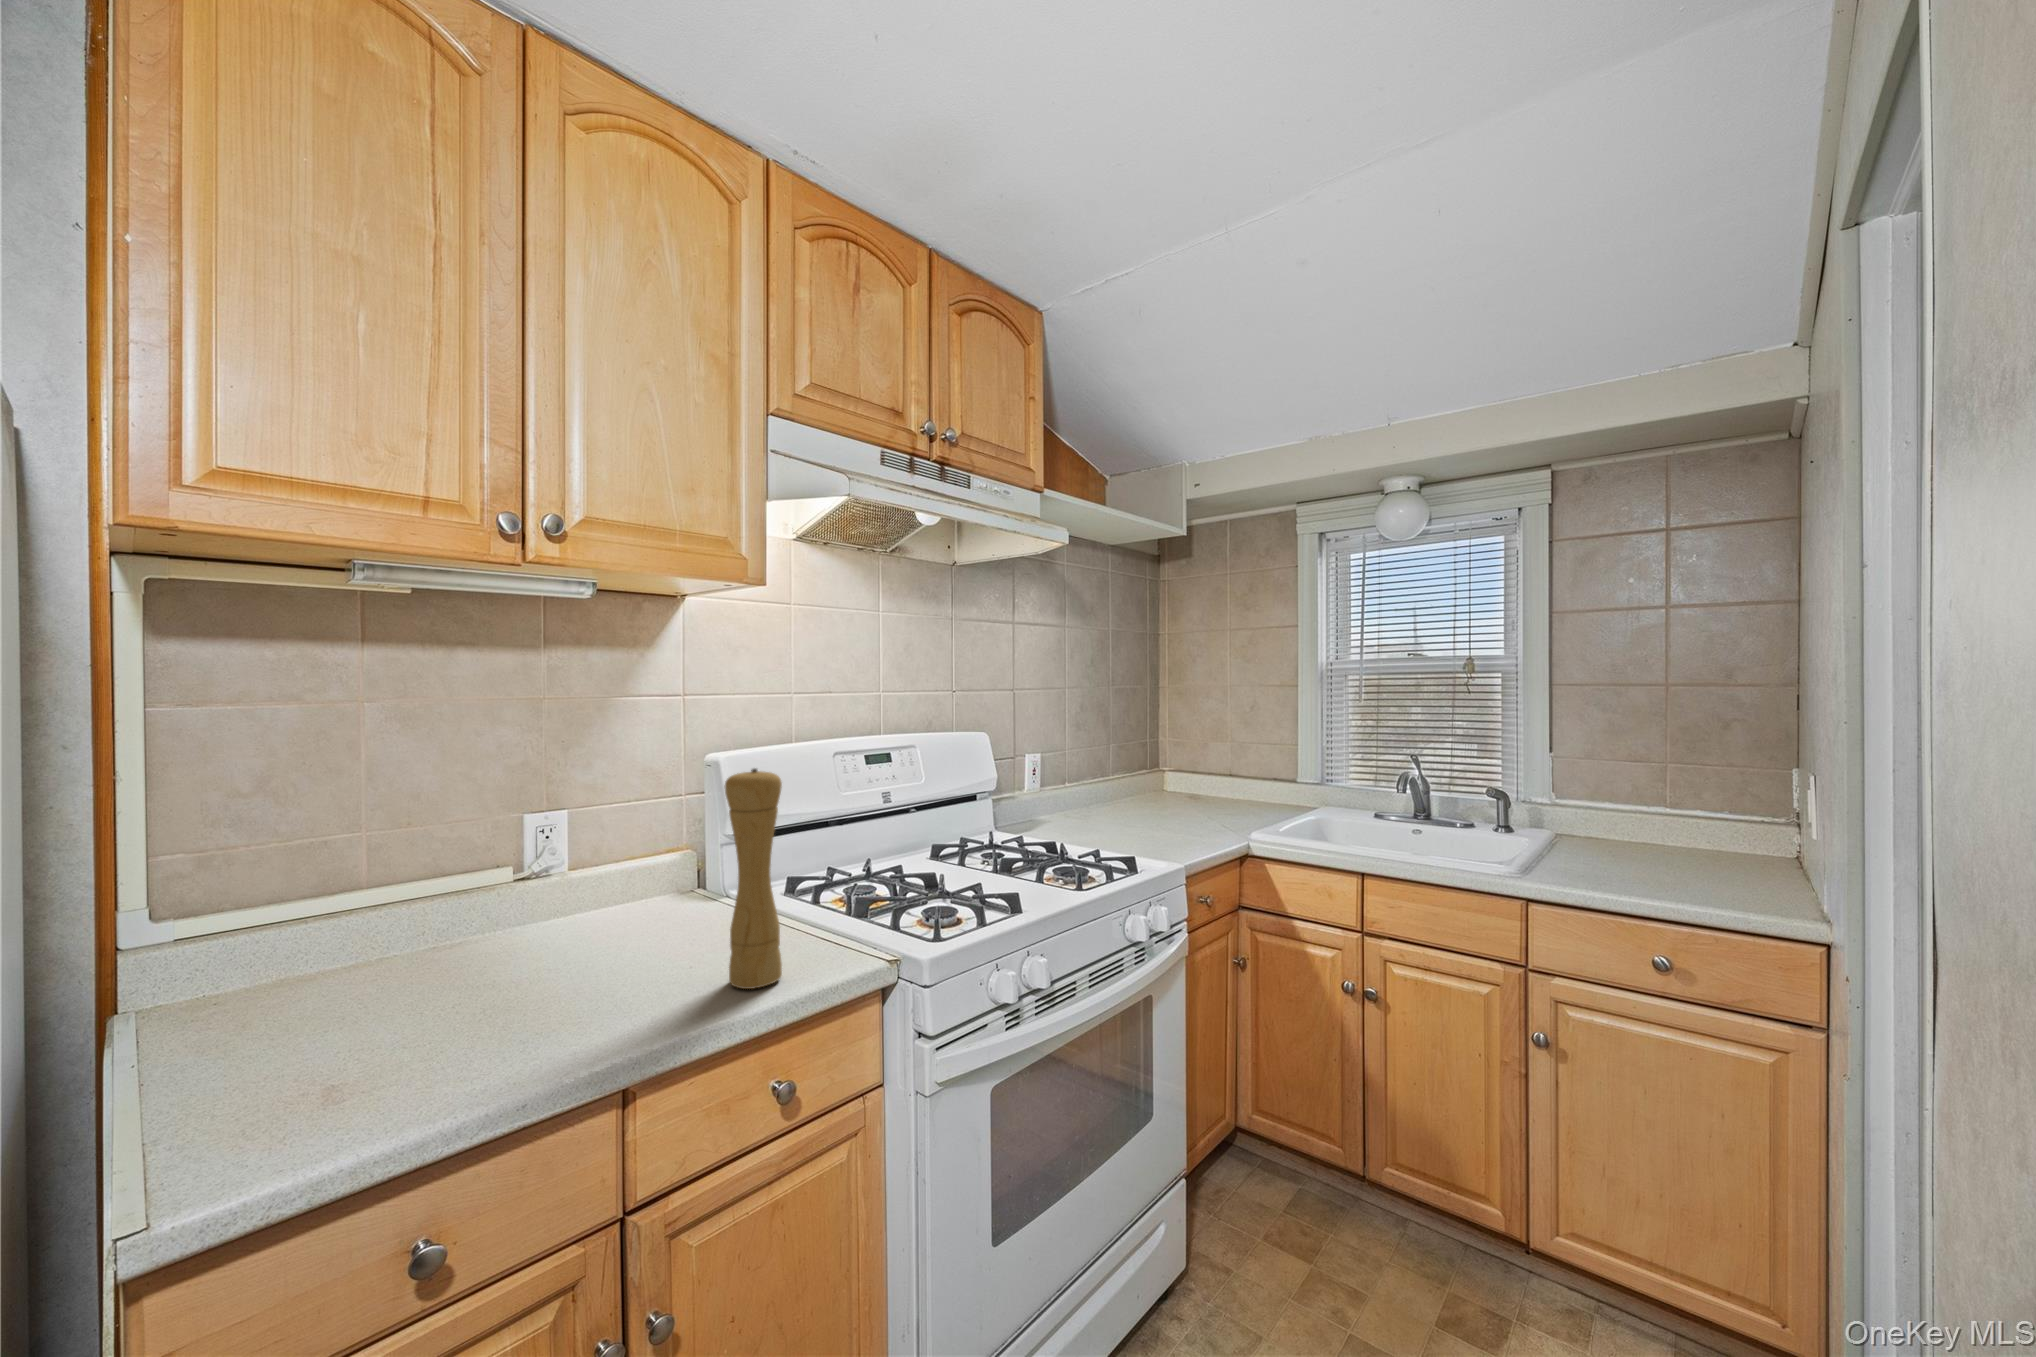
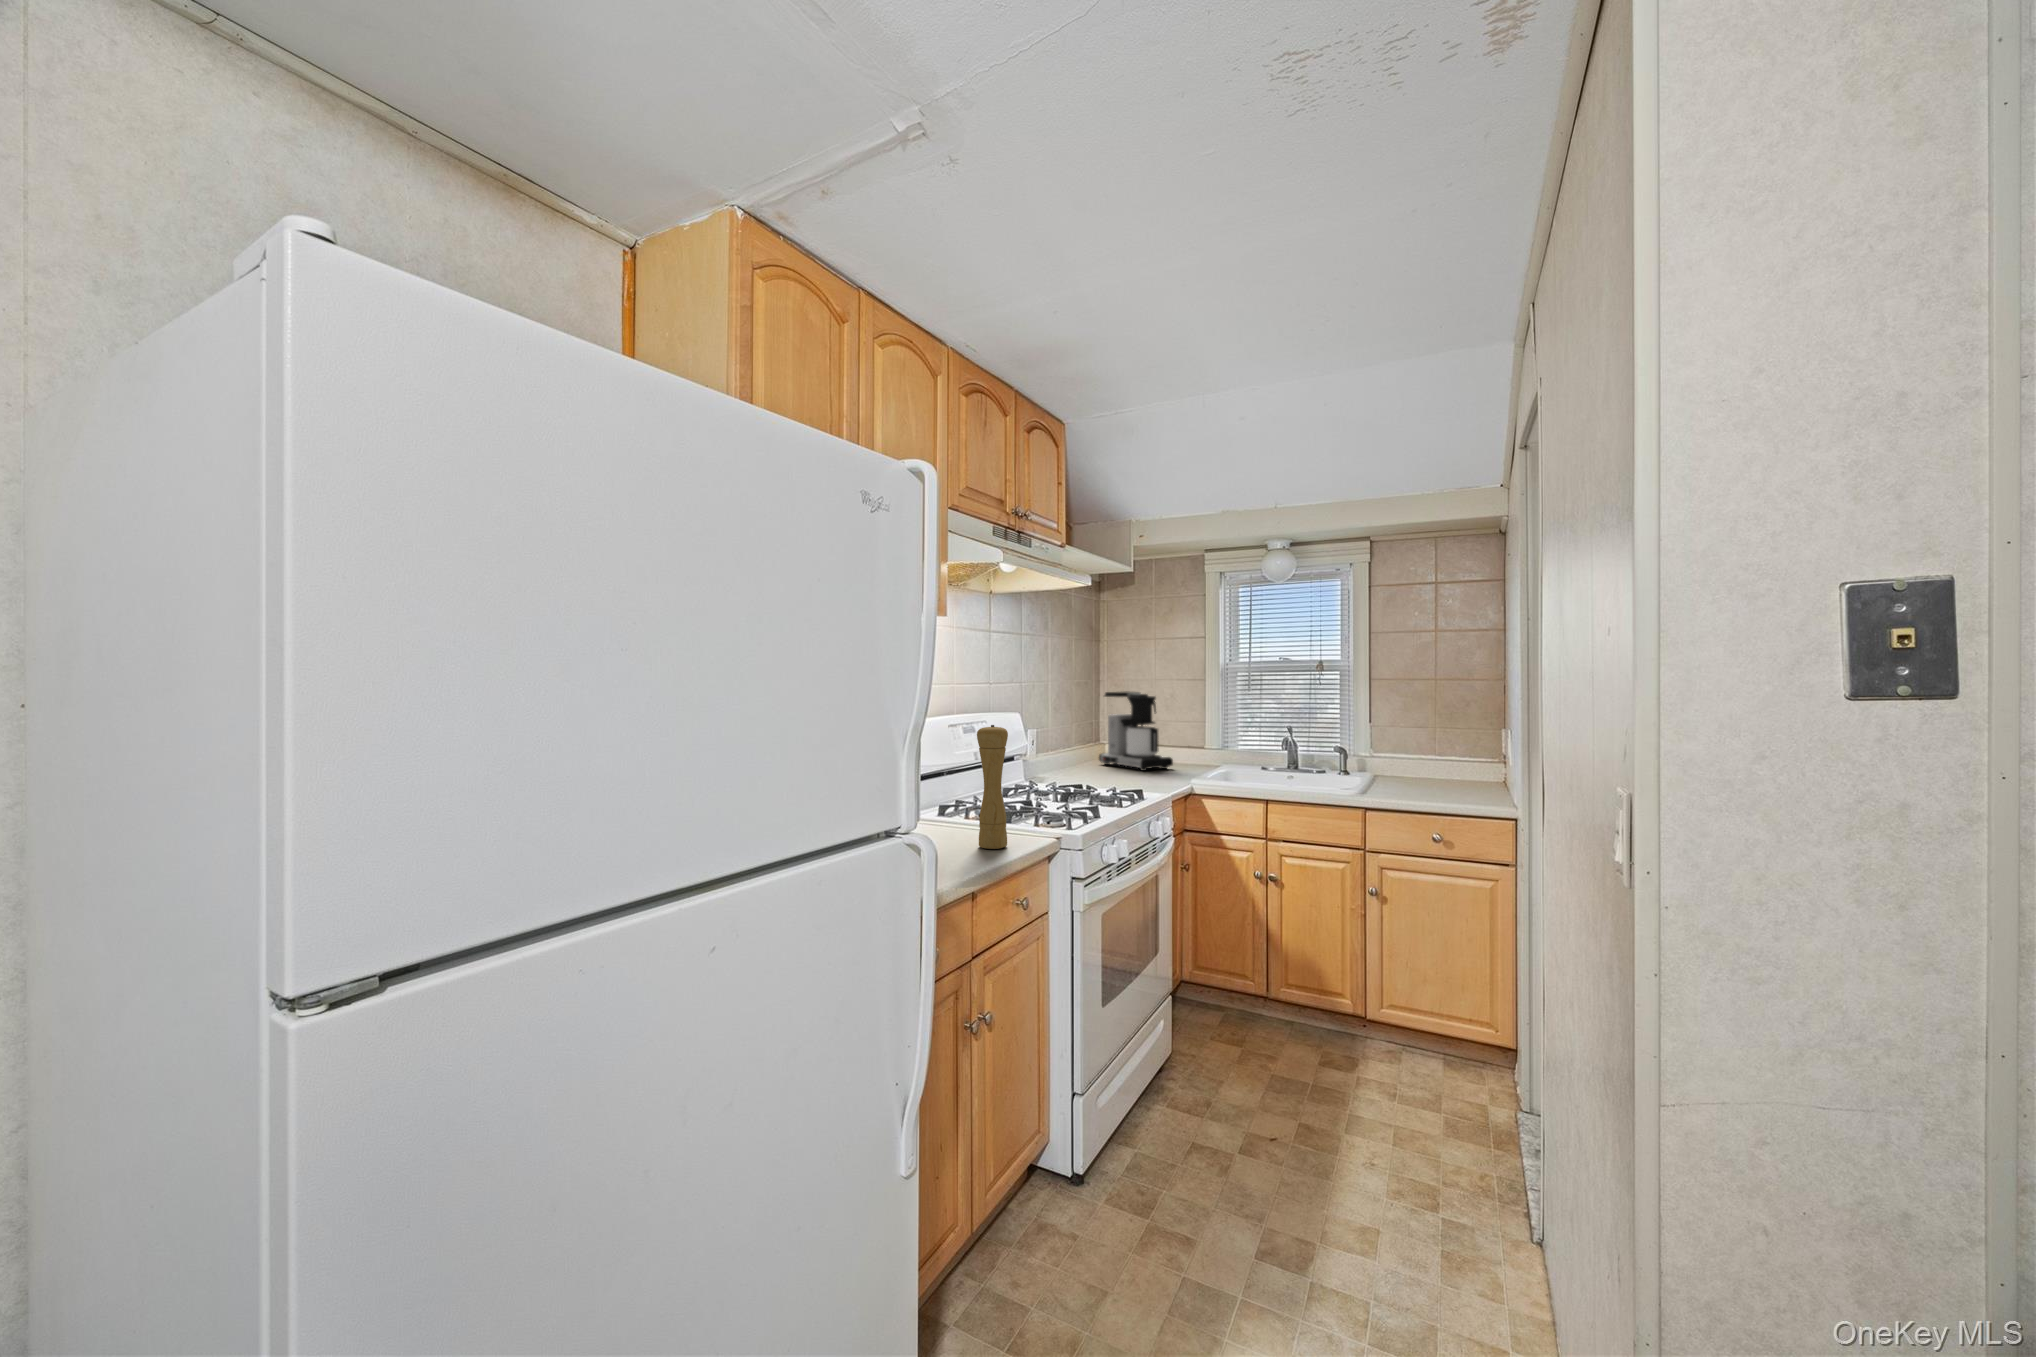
coffee maker: none [1148,700,1244,812] -> present [1099,692,1173,771]

